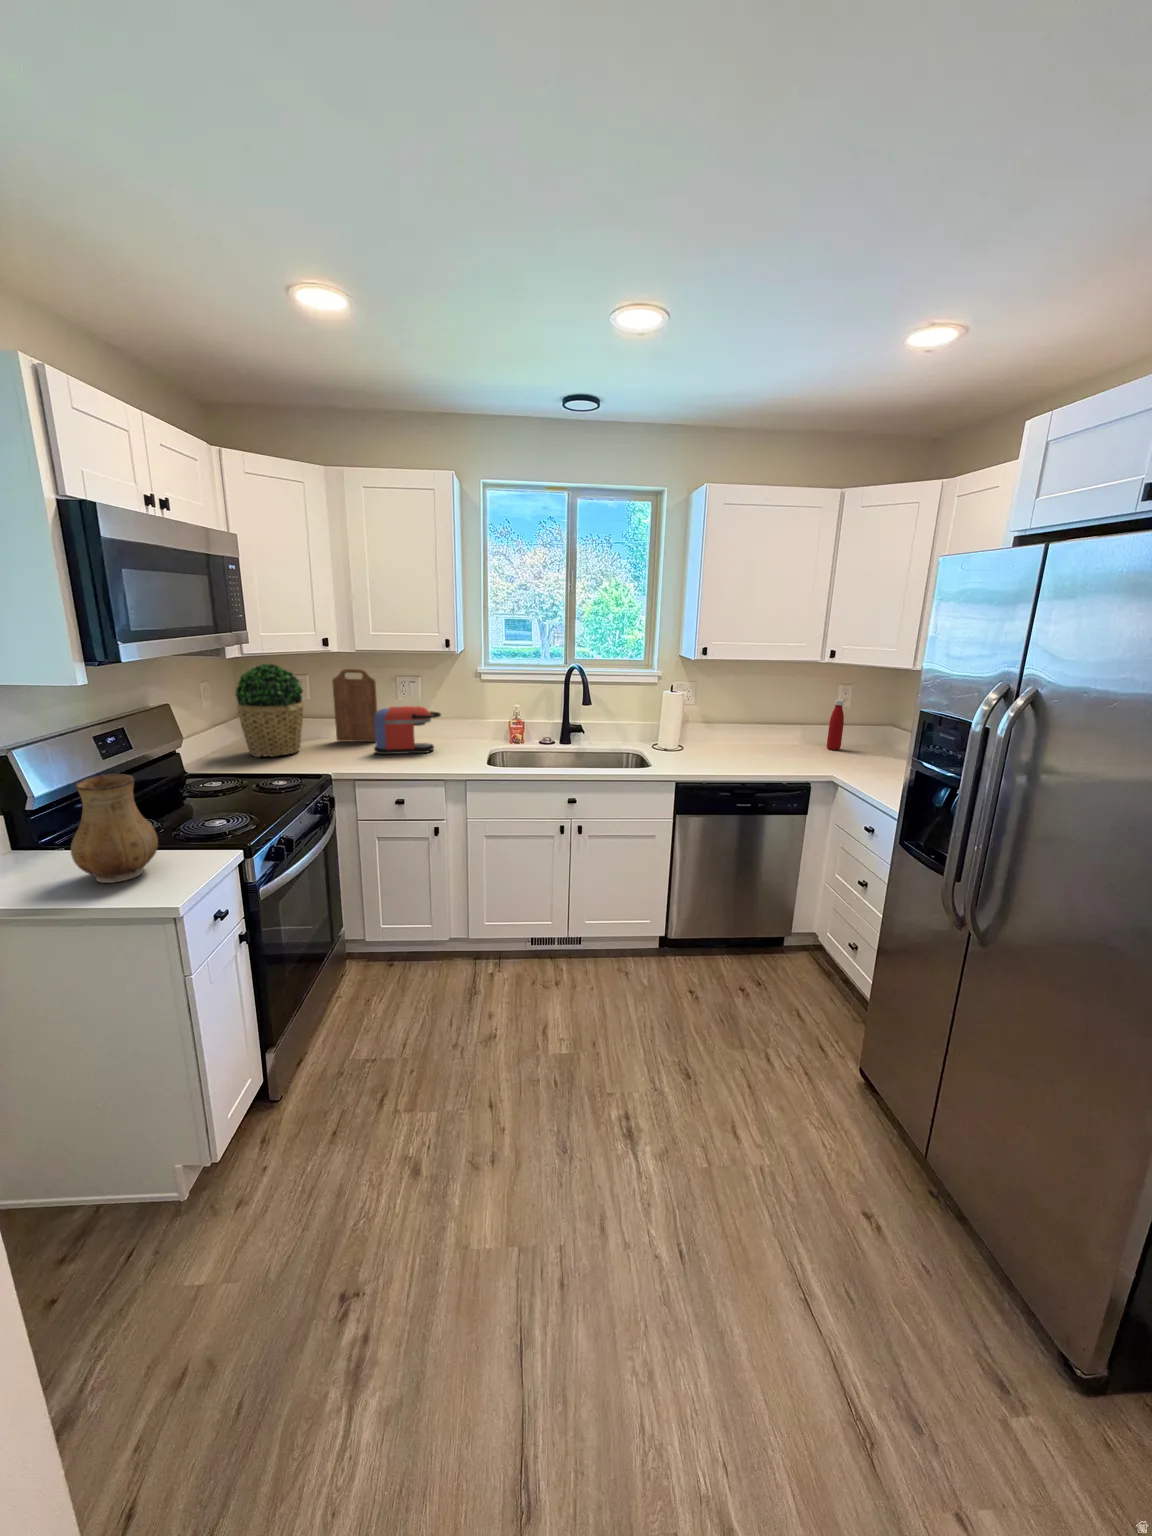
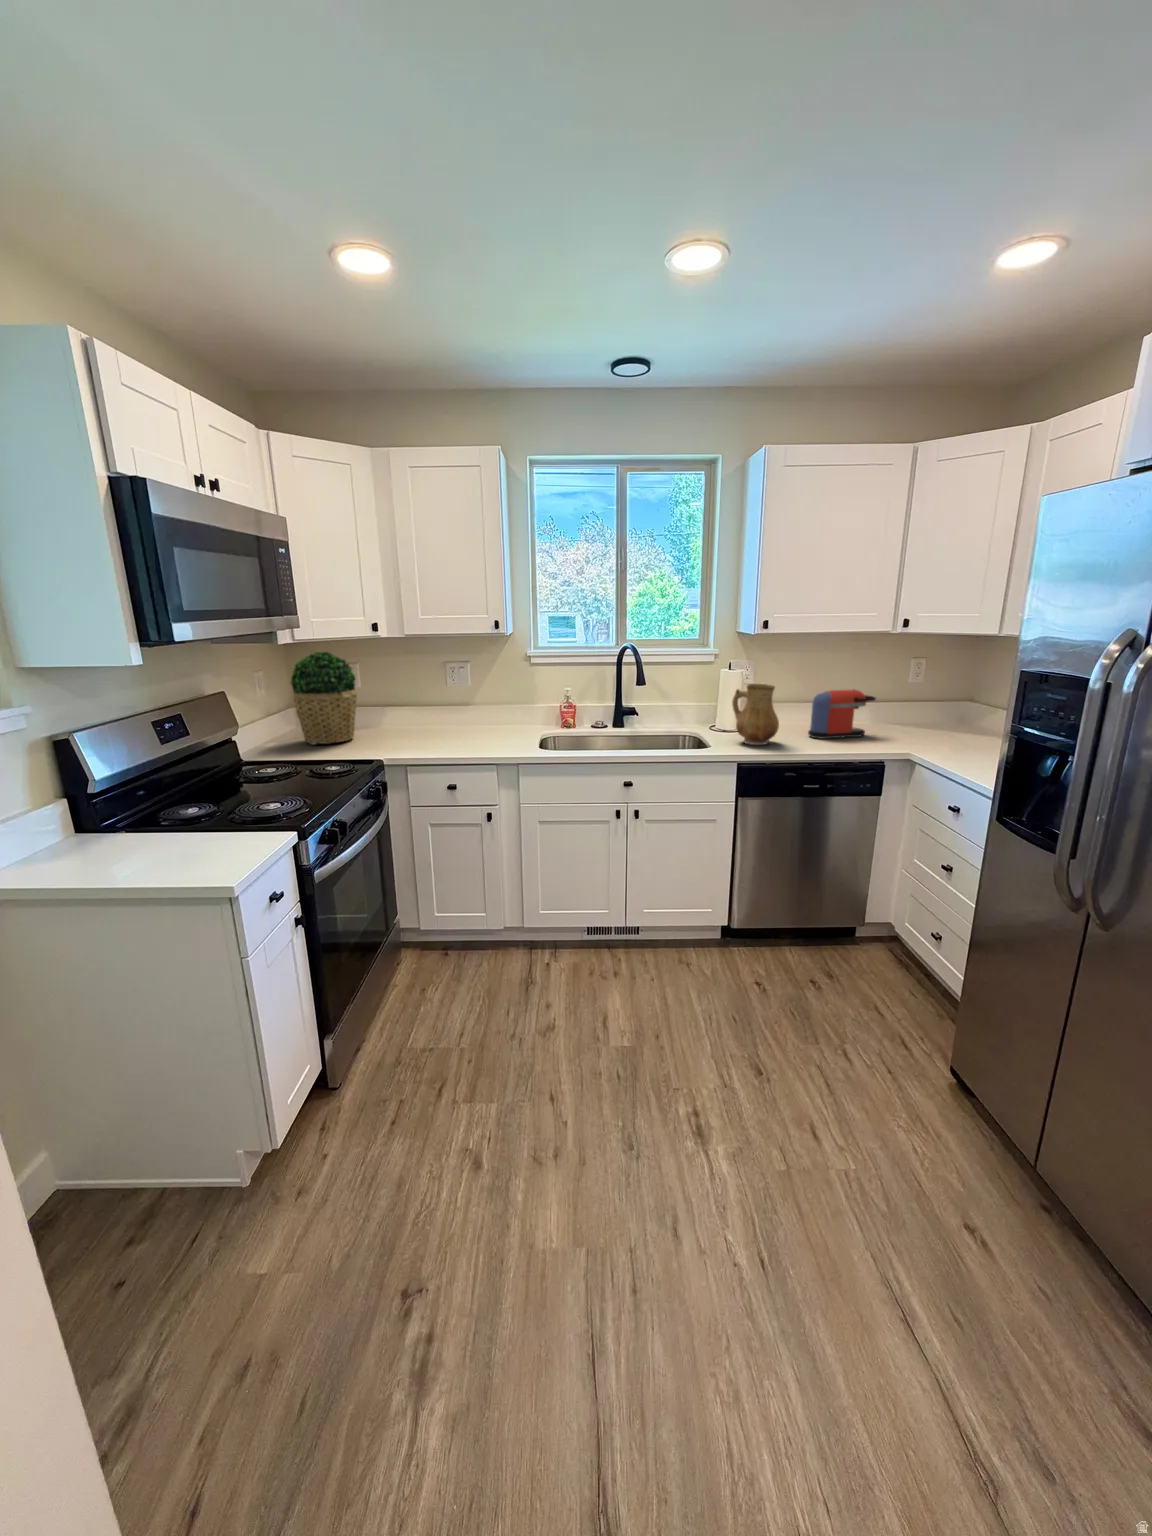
cutting board: present [332,669,377,742] -> none [384,656,431,729]
bottle: present [827,700,844,750] -> none [895,674,913,728]
coffee maker: present [374,706,441,754] -> present [808,690,876,739]
ceramic pitcher: present [71,774,158,883] -> present [732,684,779,745]

